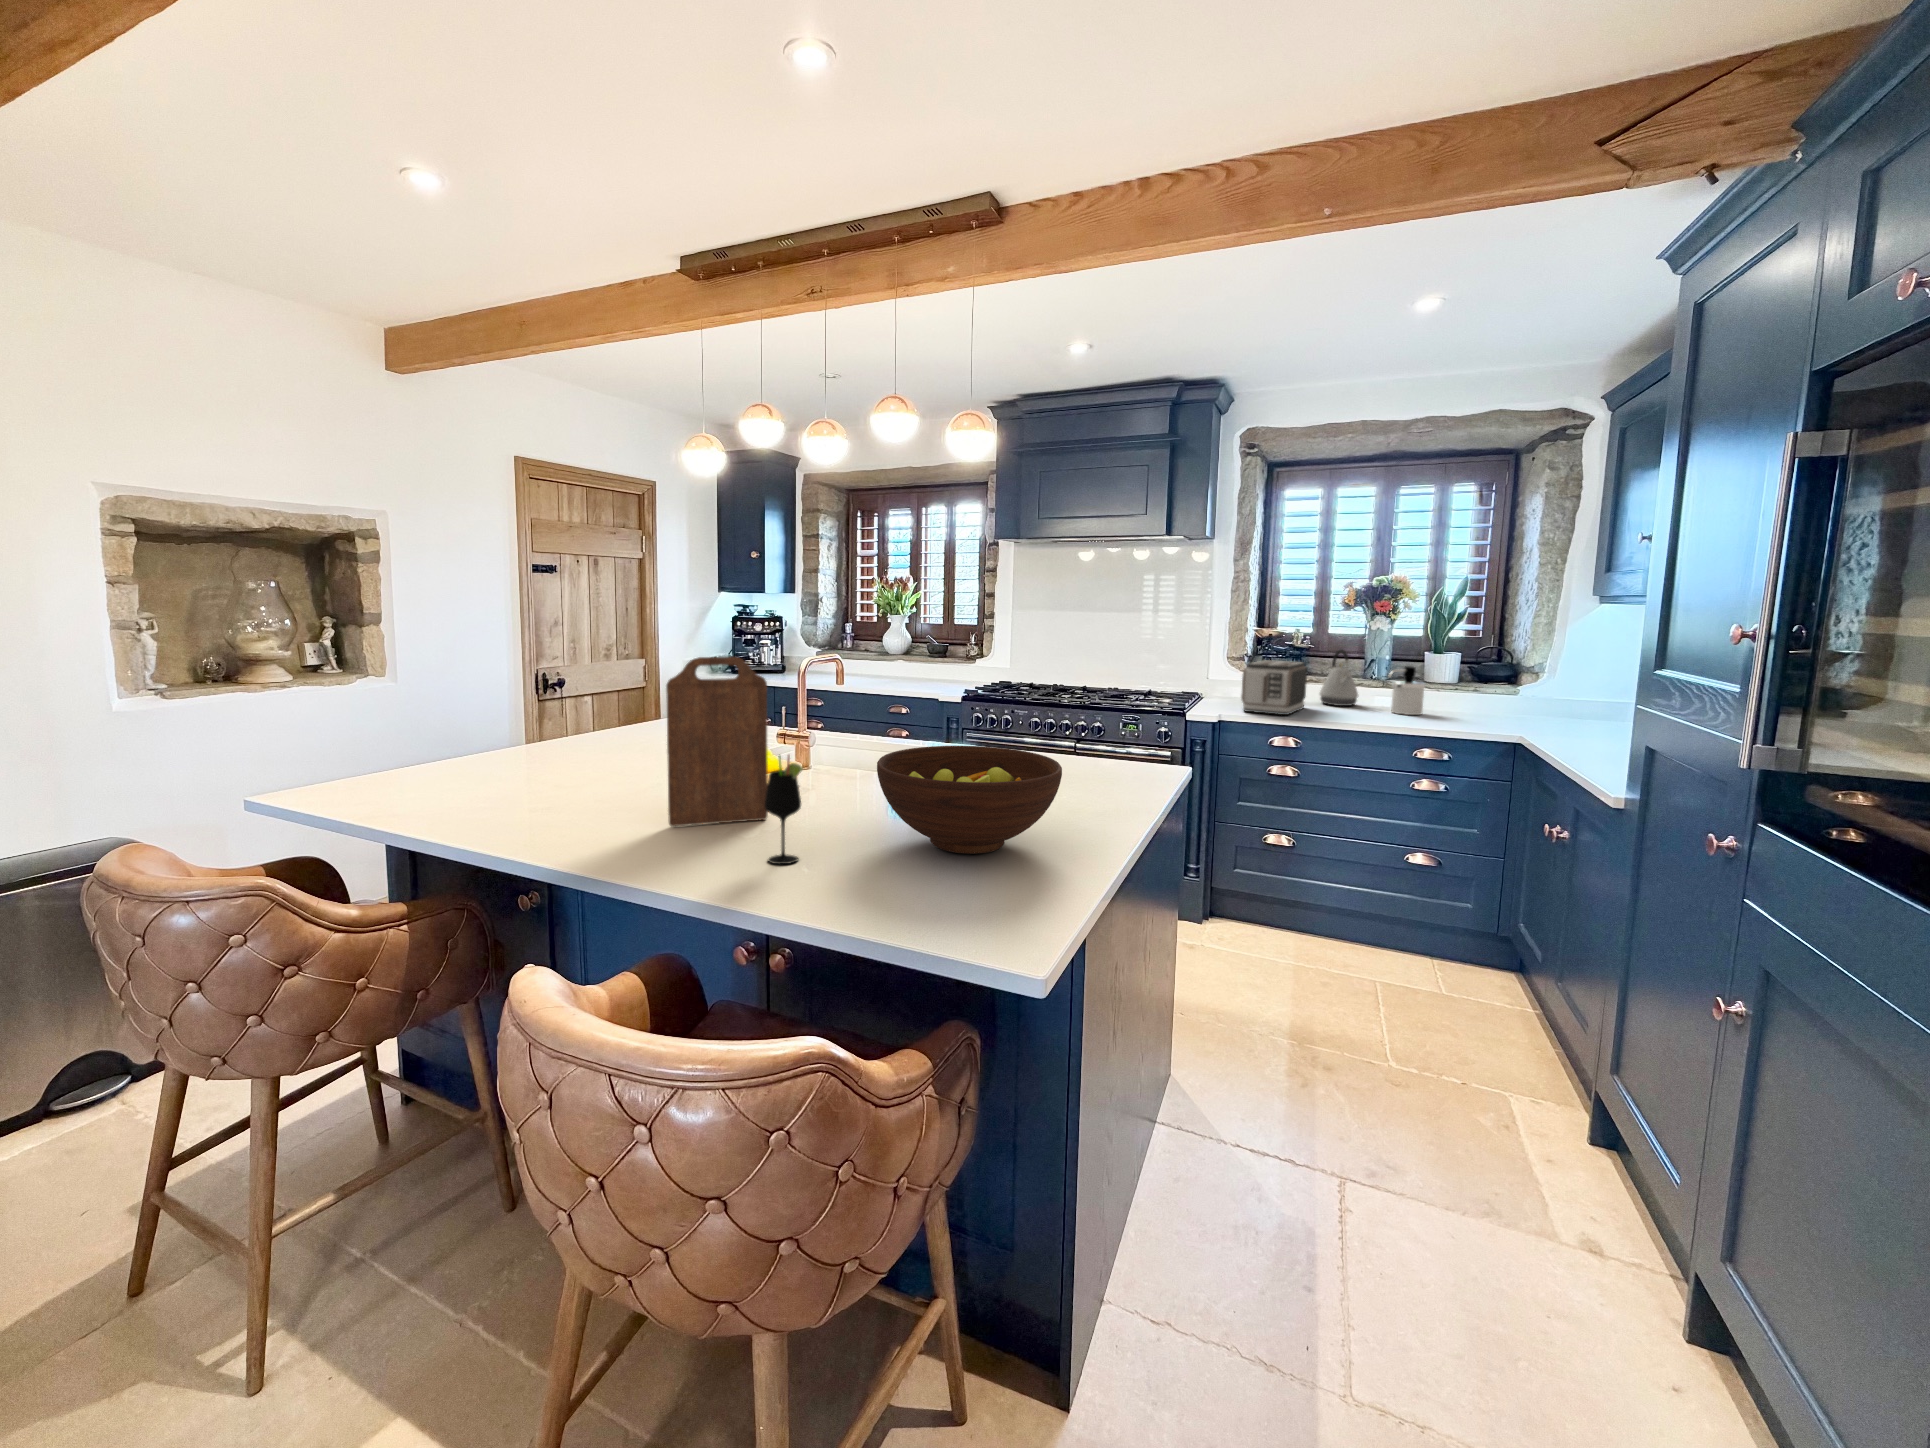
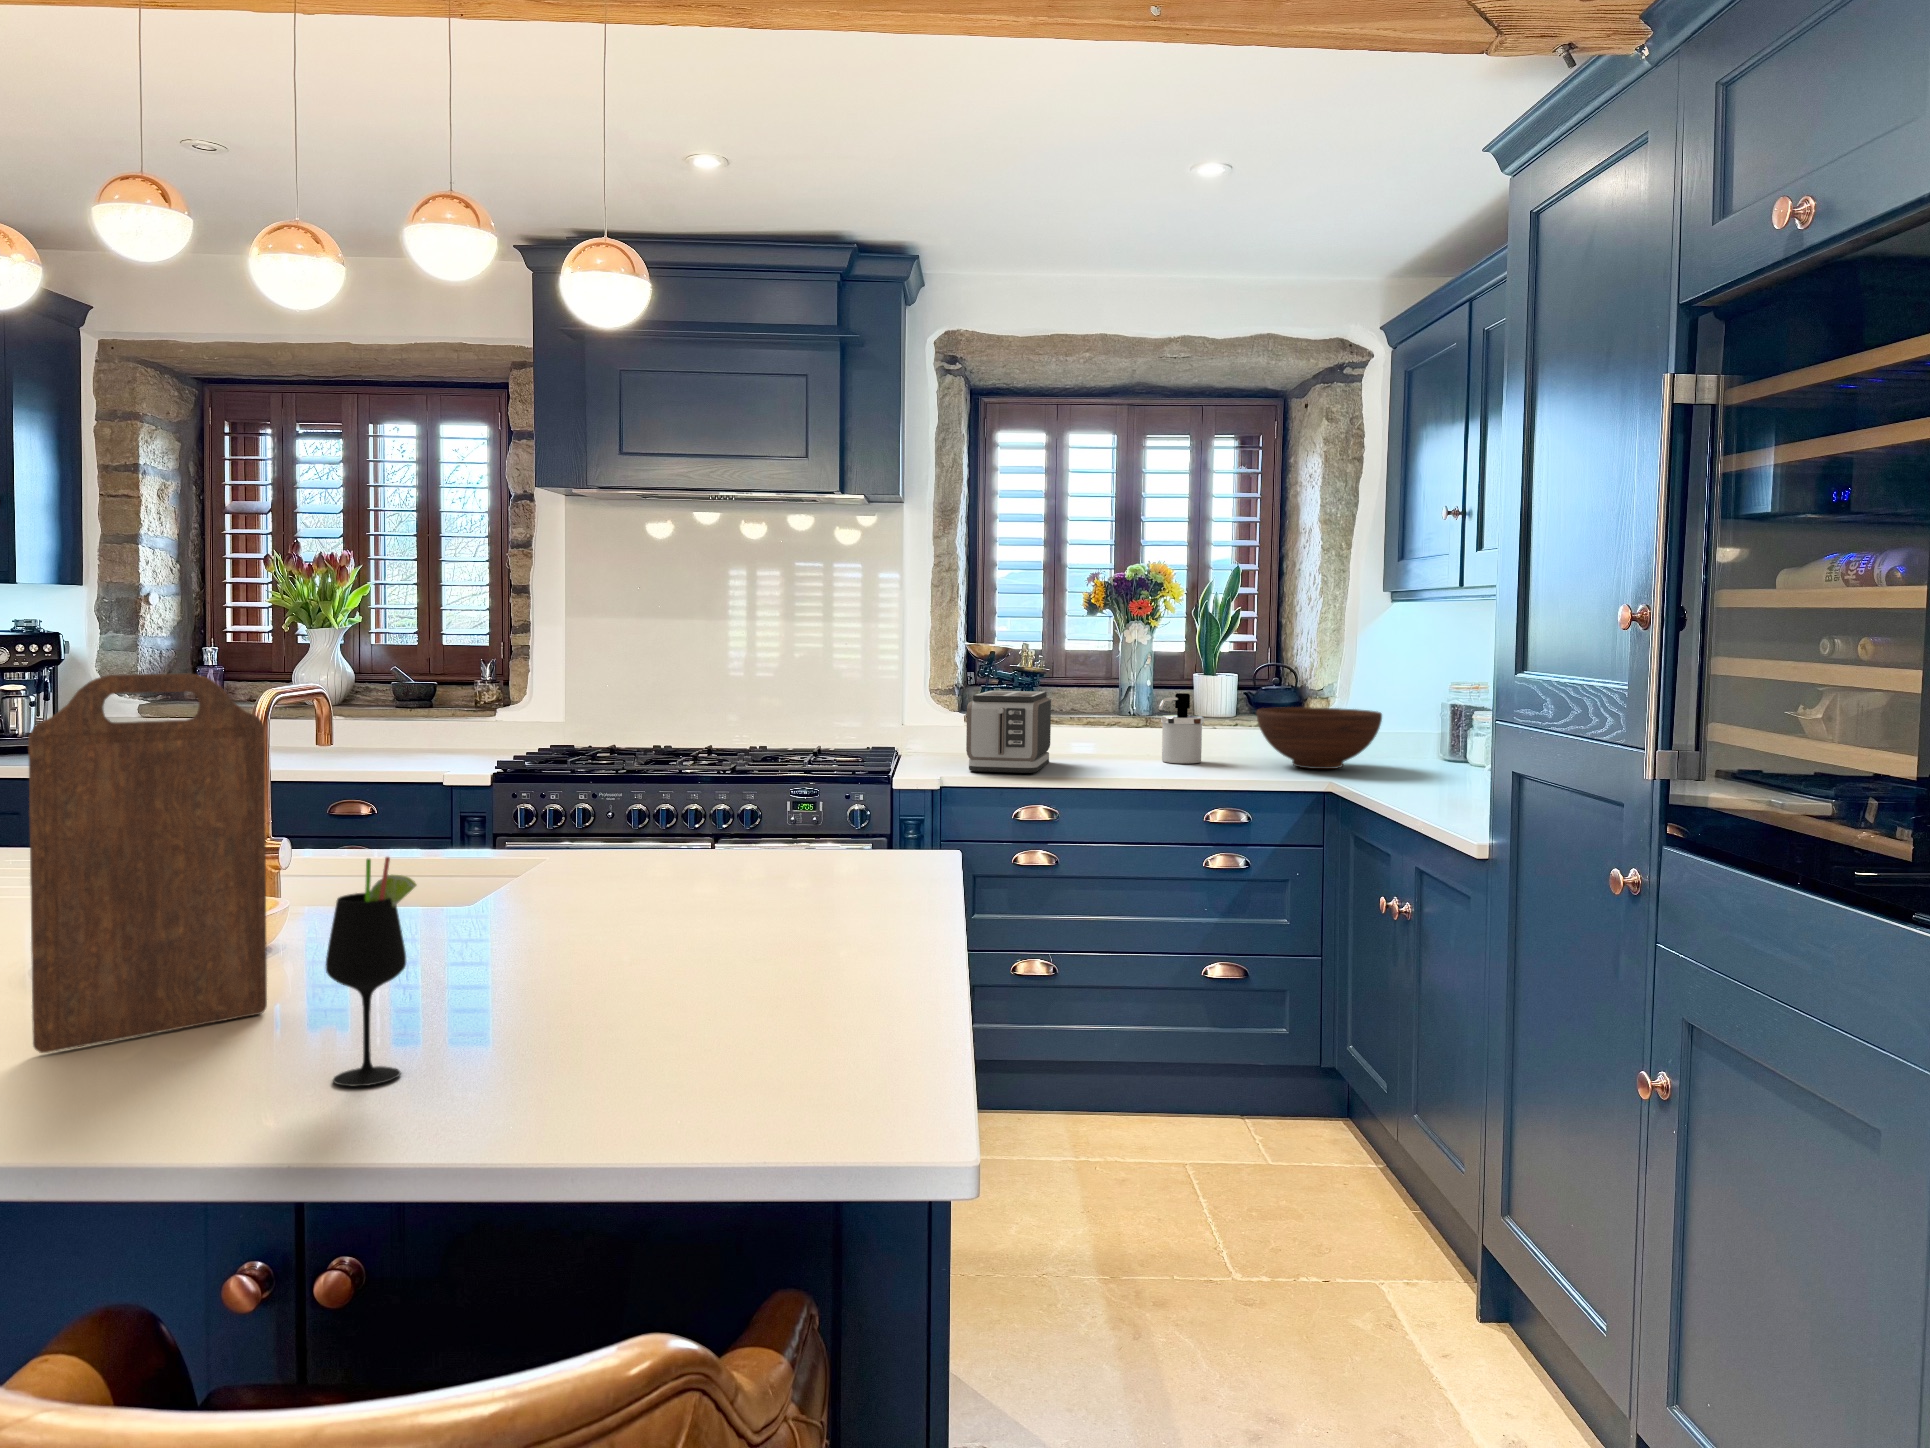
kettle: present [1320,650,1358,706] -> none [1063,672,1116,756]
fruit bowl: present [877,746,1062,854] -> present [1256,707,1382,769]

